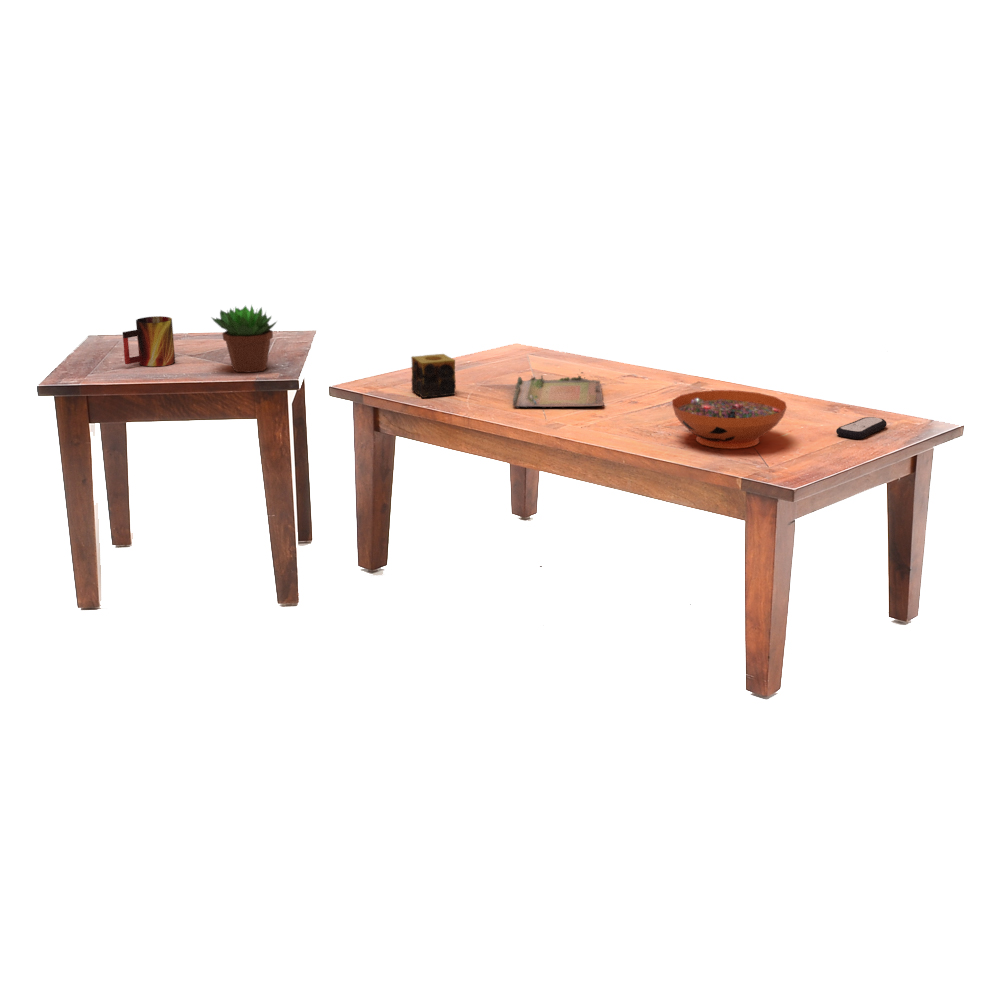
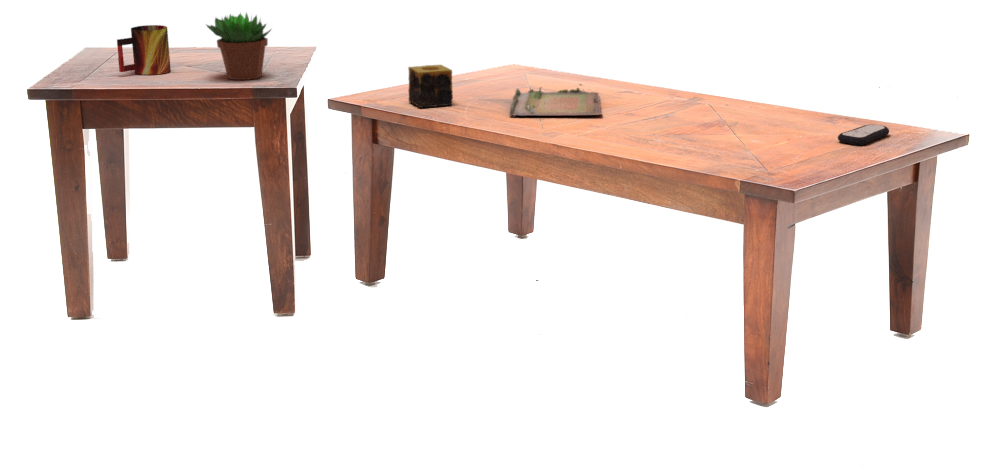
decorative bowl: present [672,390,787,449] -> none [670,96,787,153]

